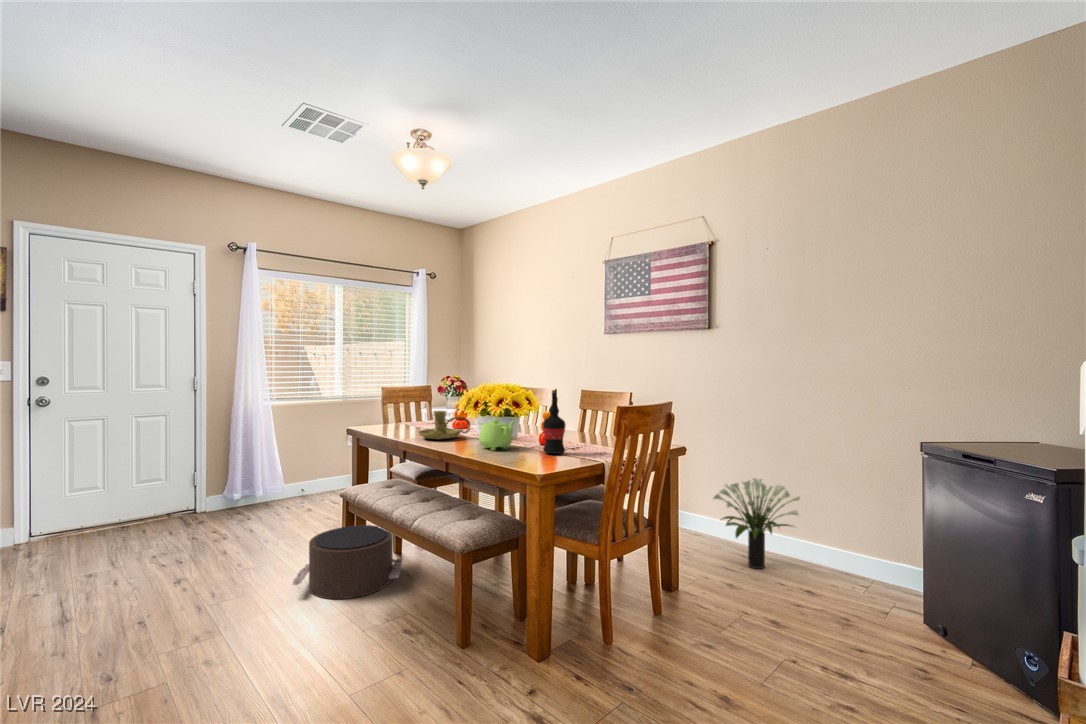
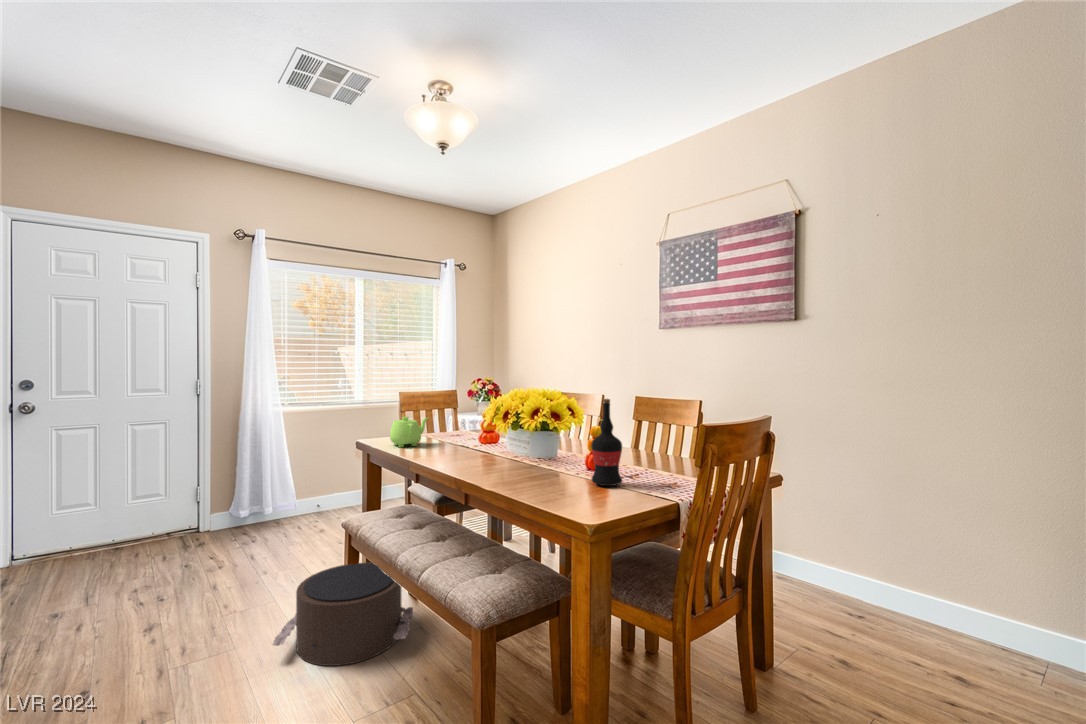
candle holder: present [419,411,470,440] -> none [434,423,498,459]
teapot: present [479,419,515,451] -> present [390,417,428,447]
potted plant: present [714,478,800,569] -> none [810,514,939,635]

